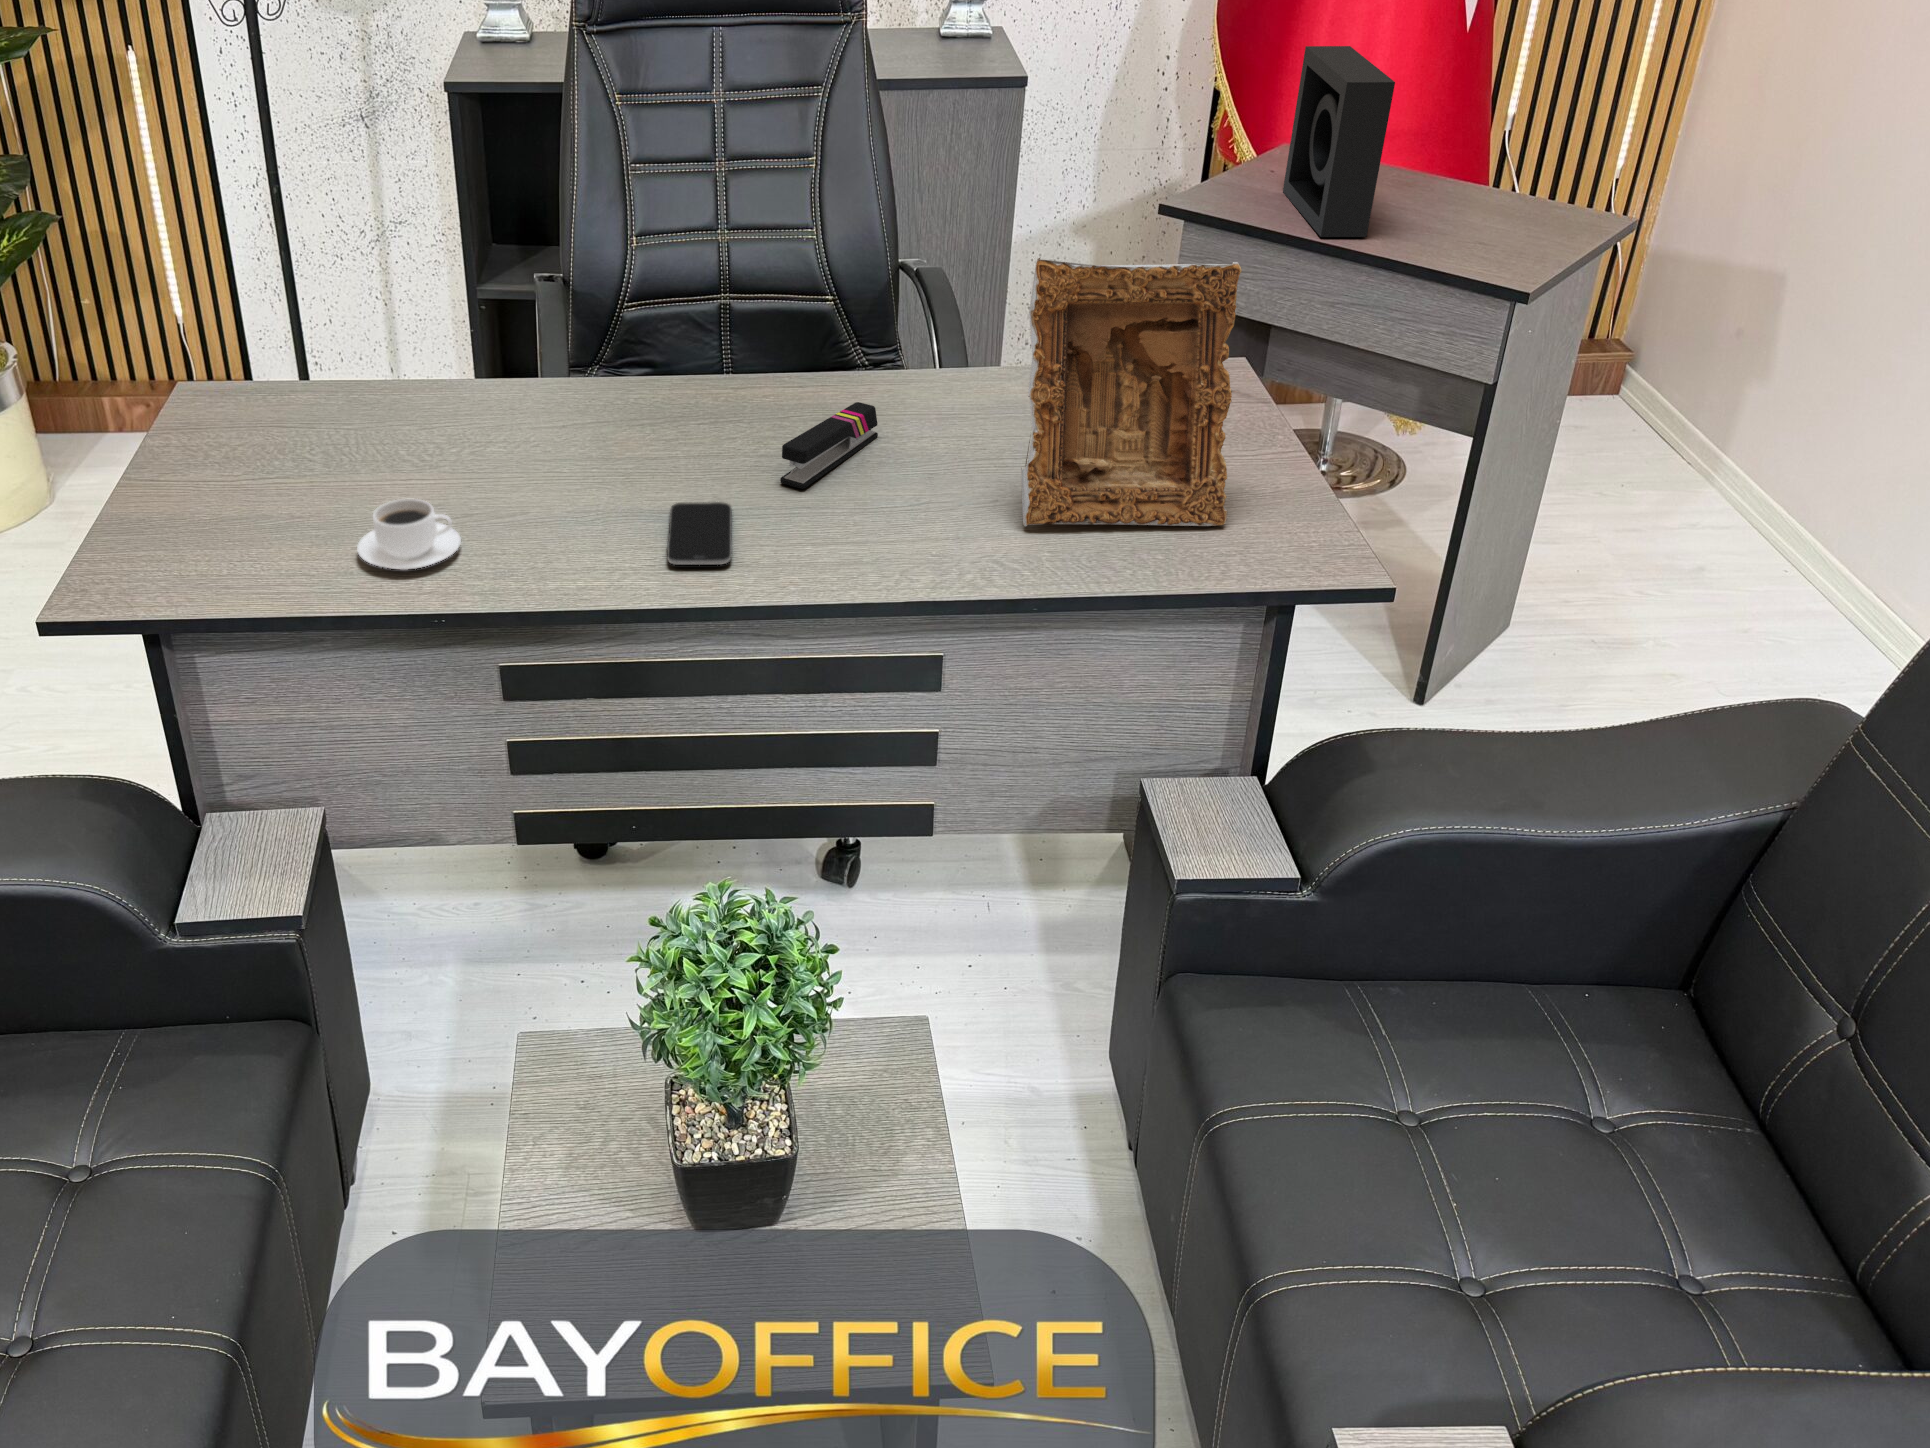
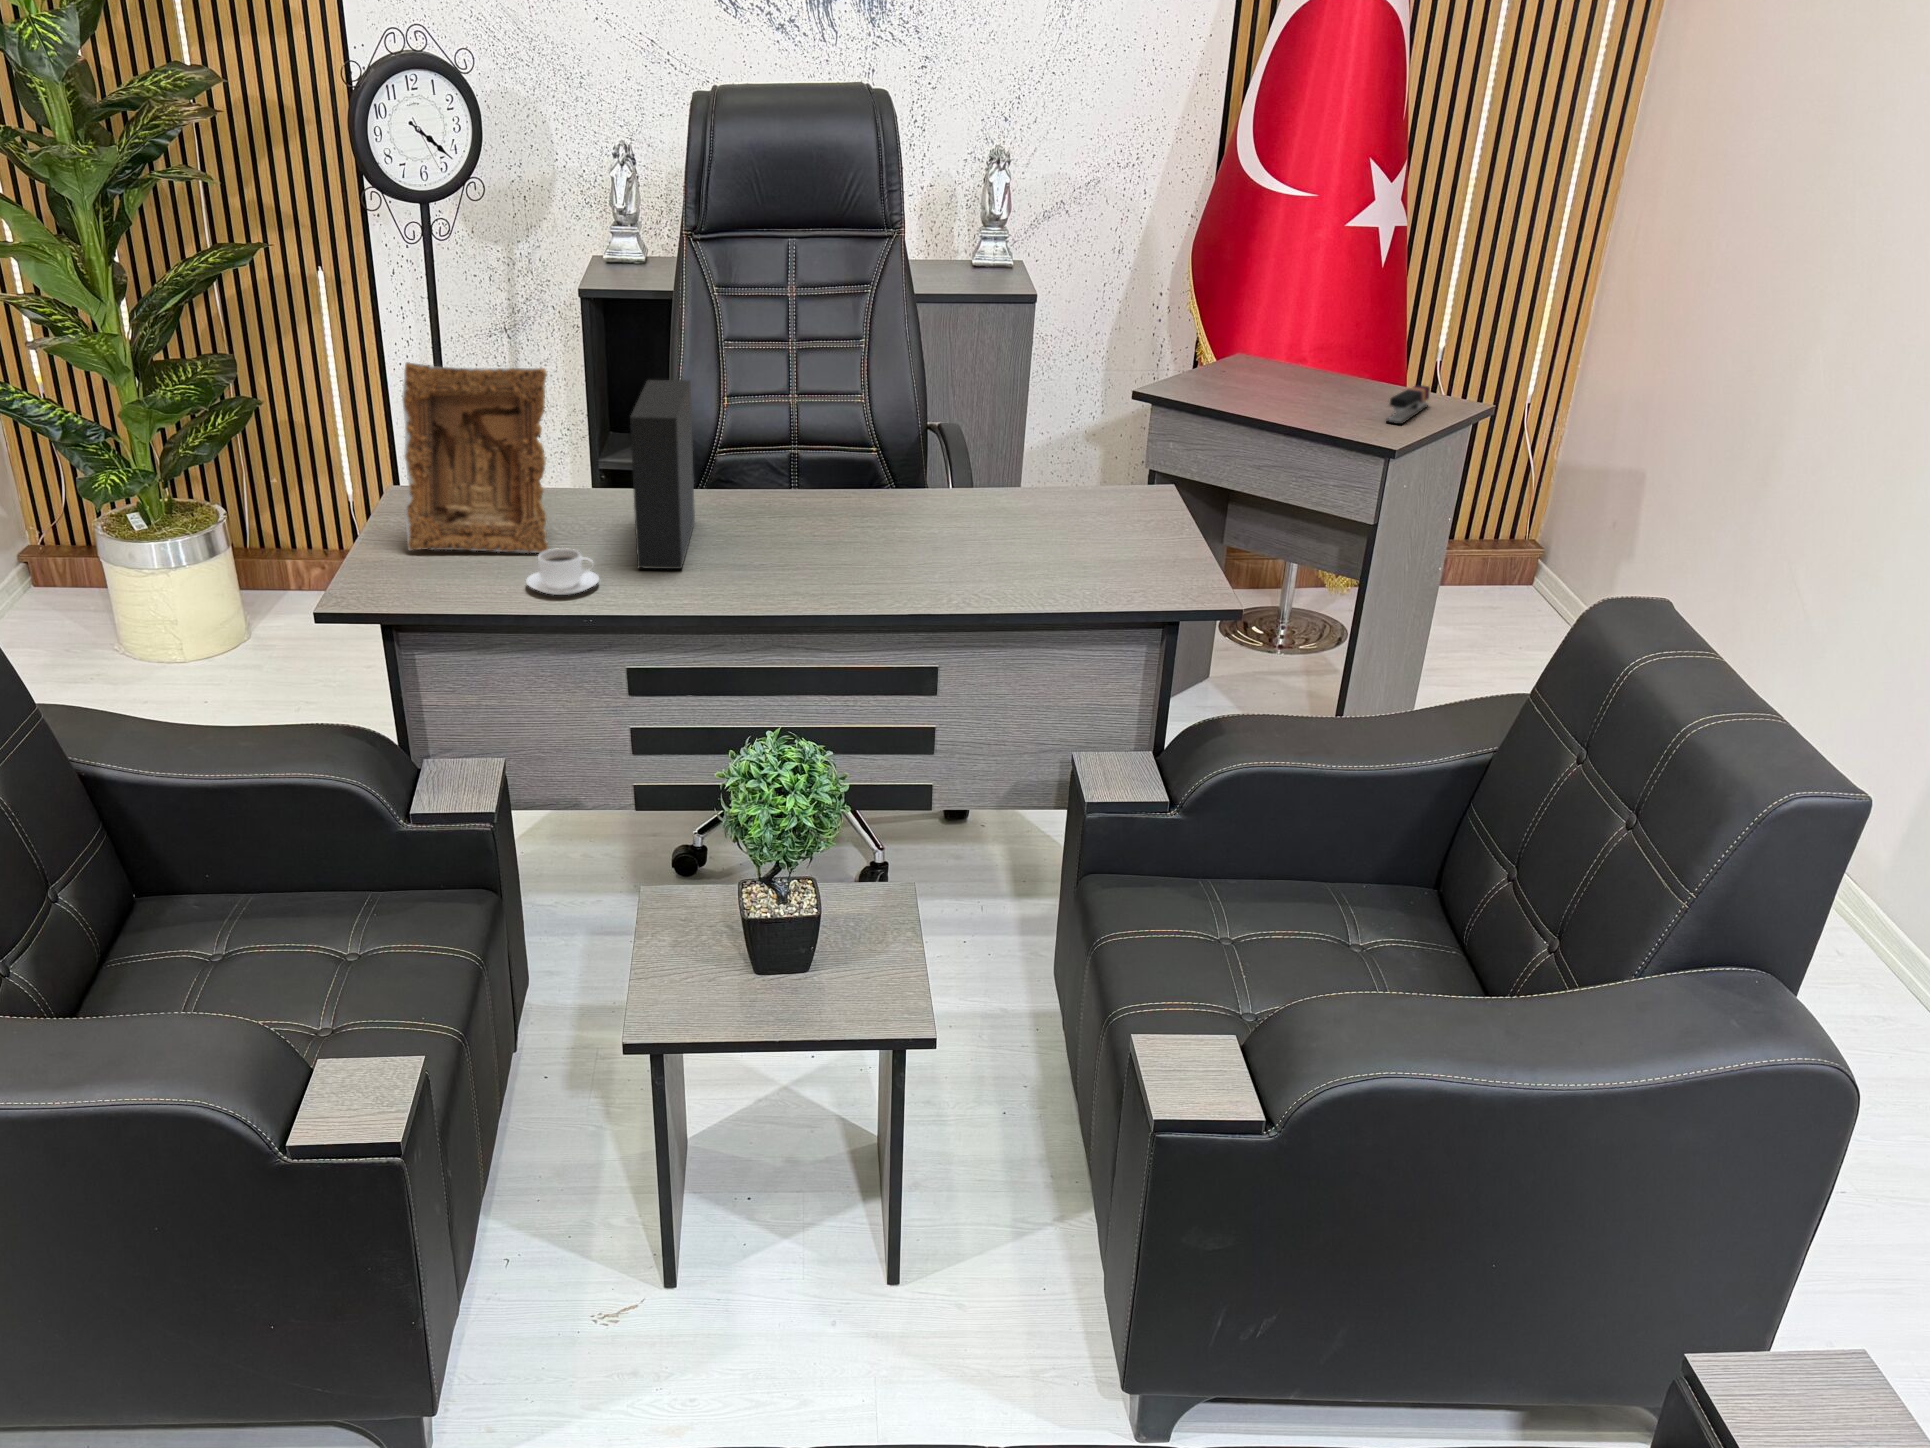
speaker: present [1283,46,1395,237] -> present [630,380,695,569]
picture frame: present [1021,258,1242,526] -> present [402,362,548,553]
stapler: present [780,402,878,489] -> present [1386,385,1430,424]
smartphone: present [667,502,732,565] -> none [745,561,792,595]

